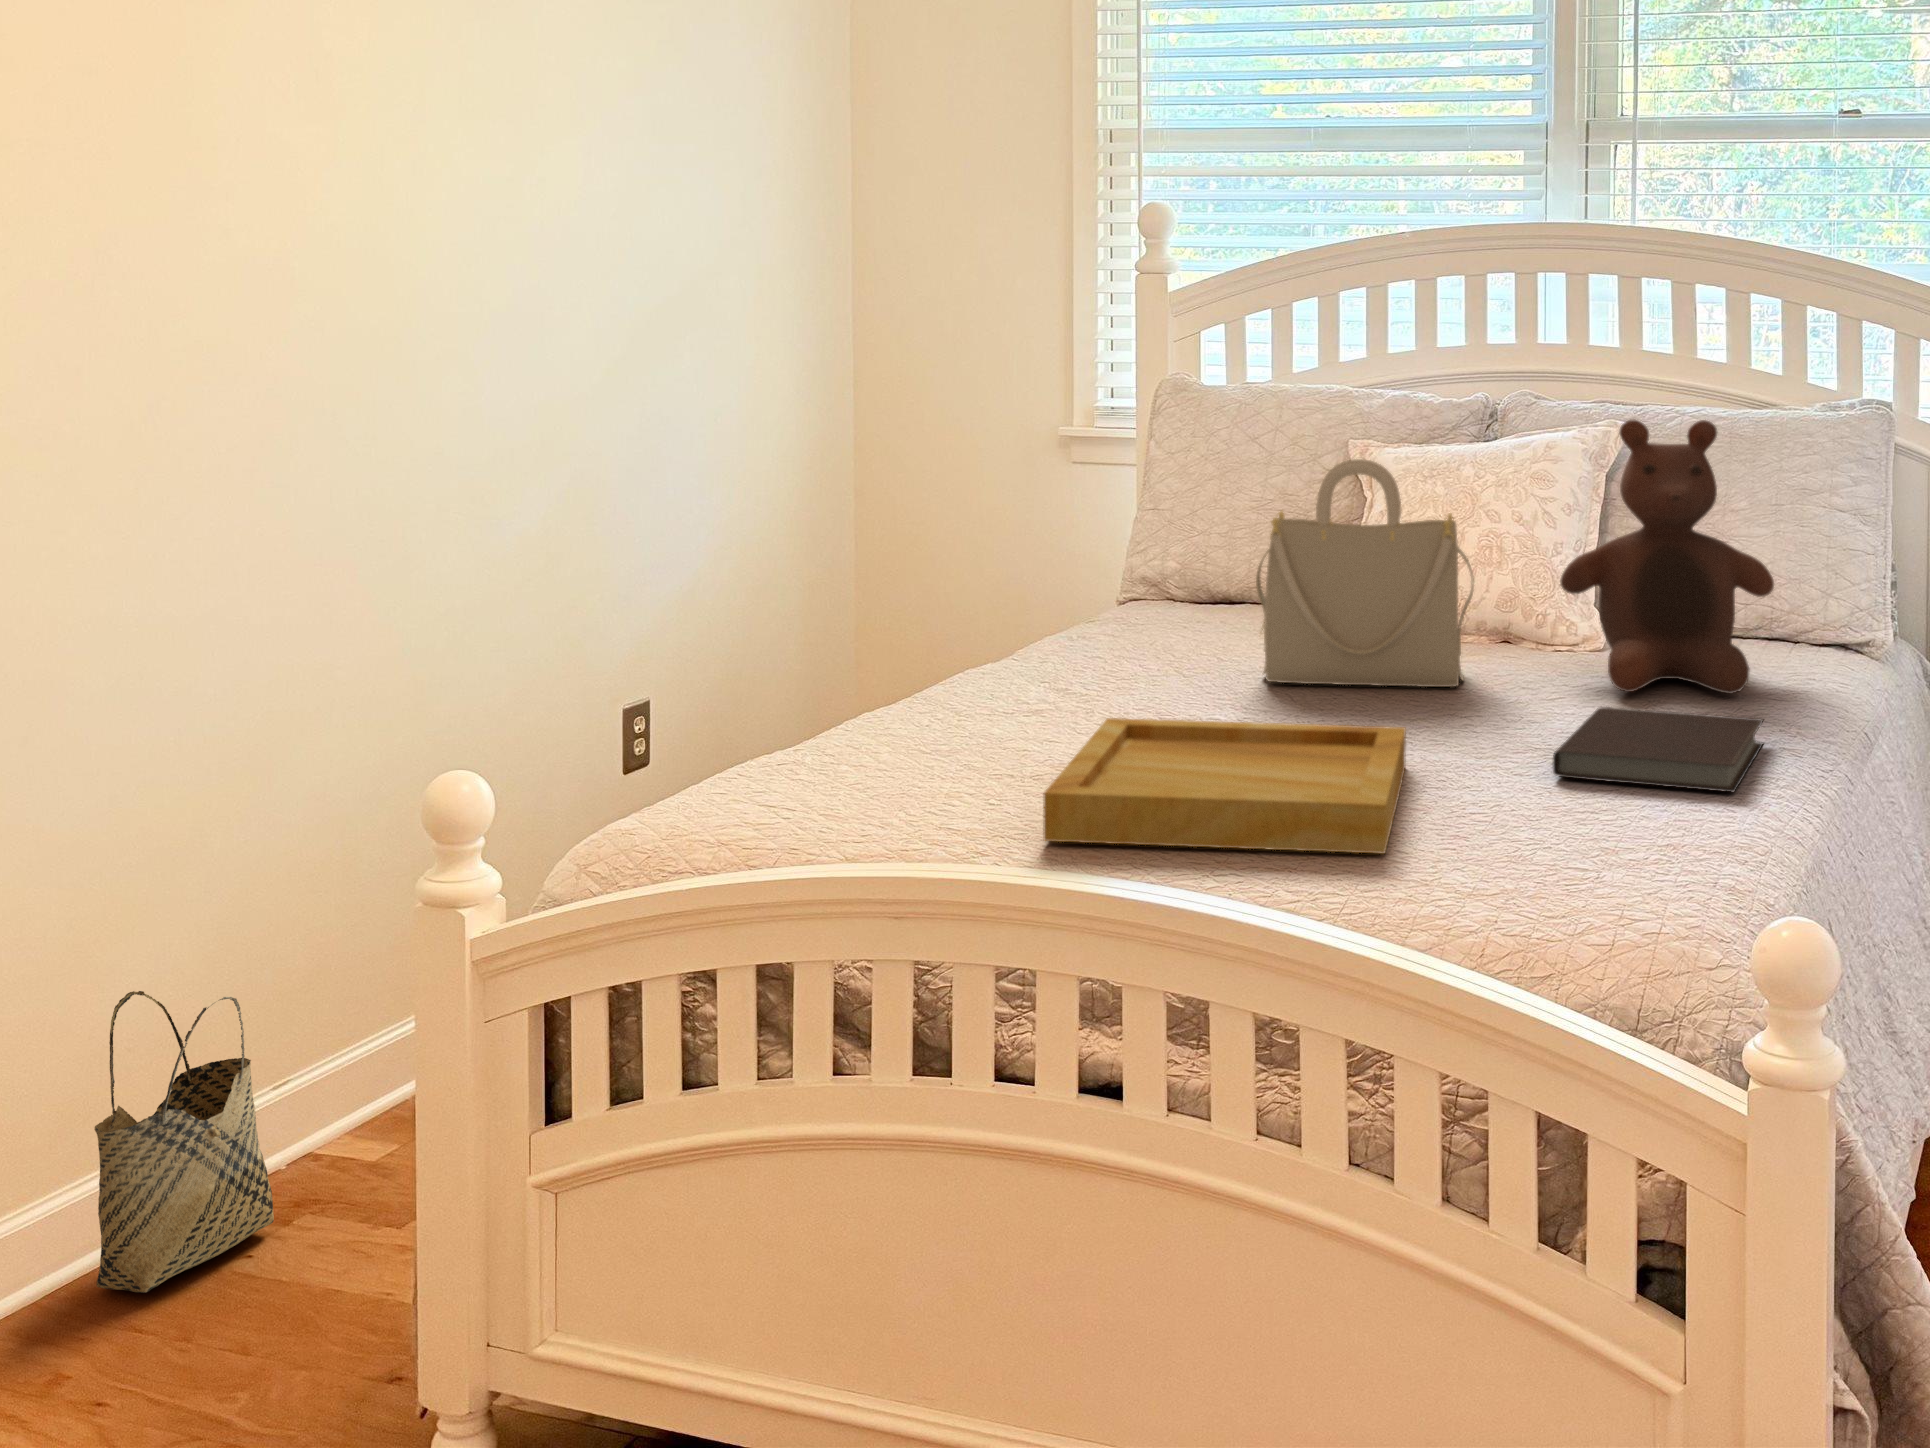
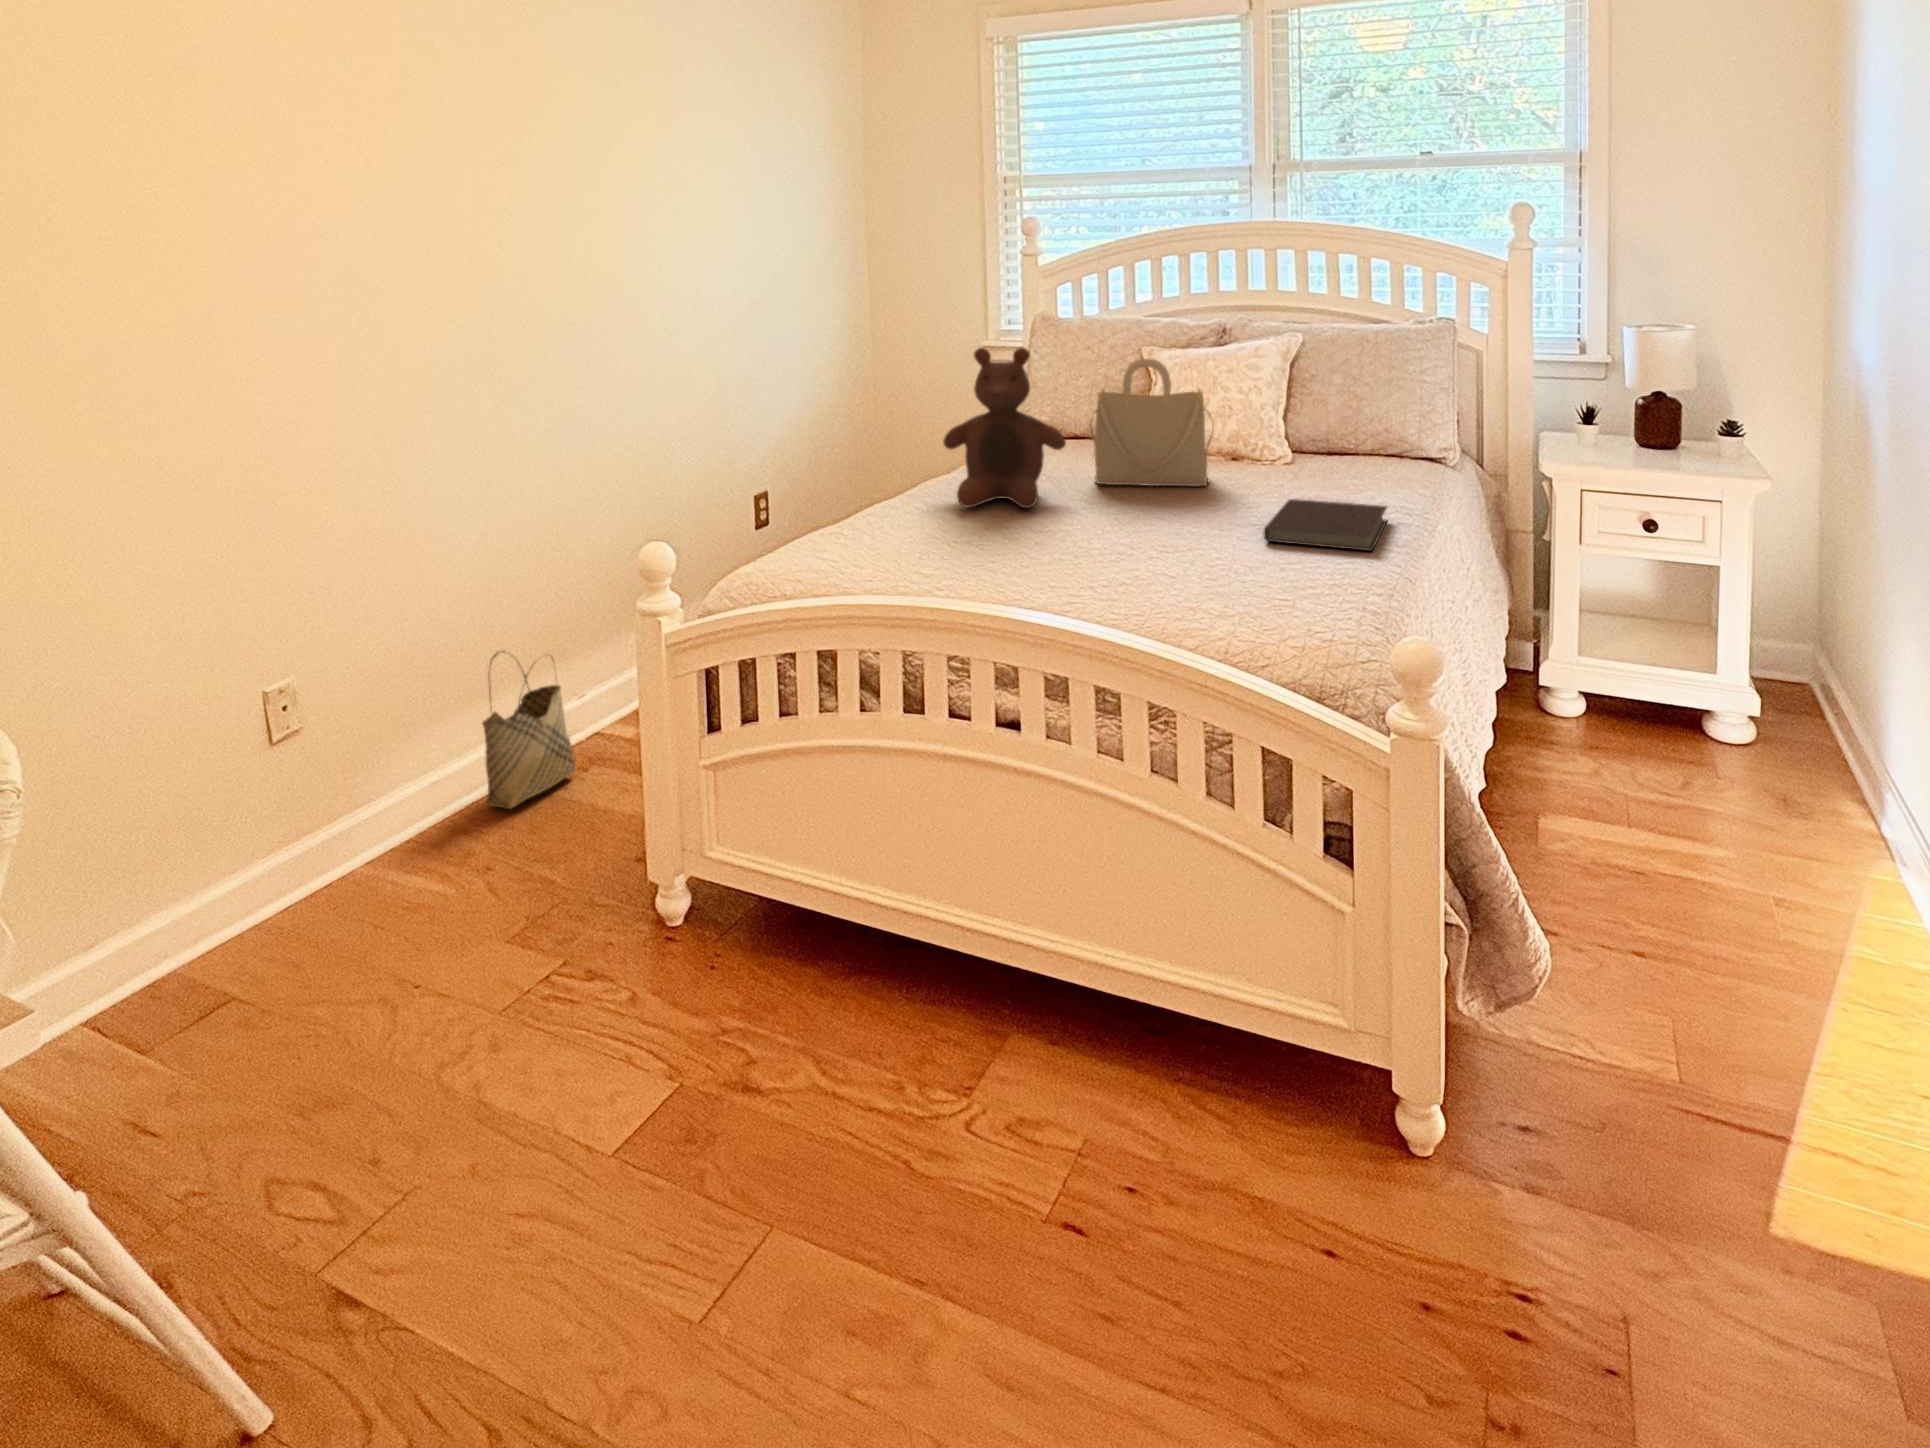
stuffed bear: present [1560,419,1774,694] -> present [943,348,1066,508]
tray: present [1044,718,1406,854] -> none [972,508,1178,589]

